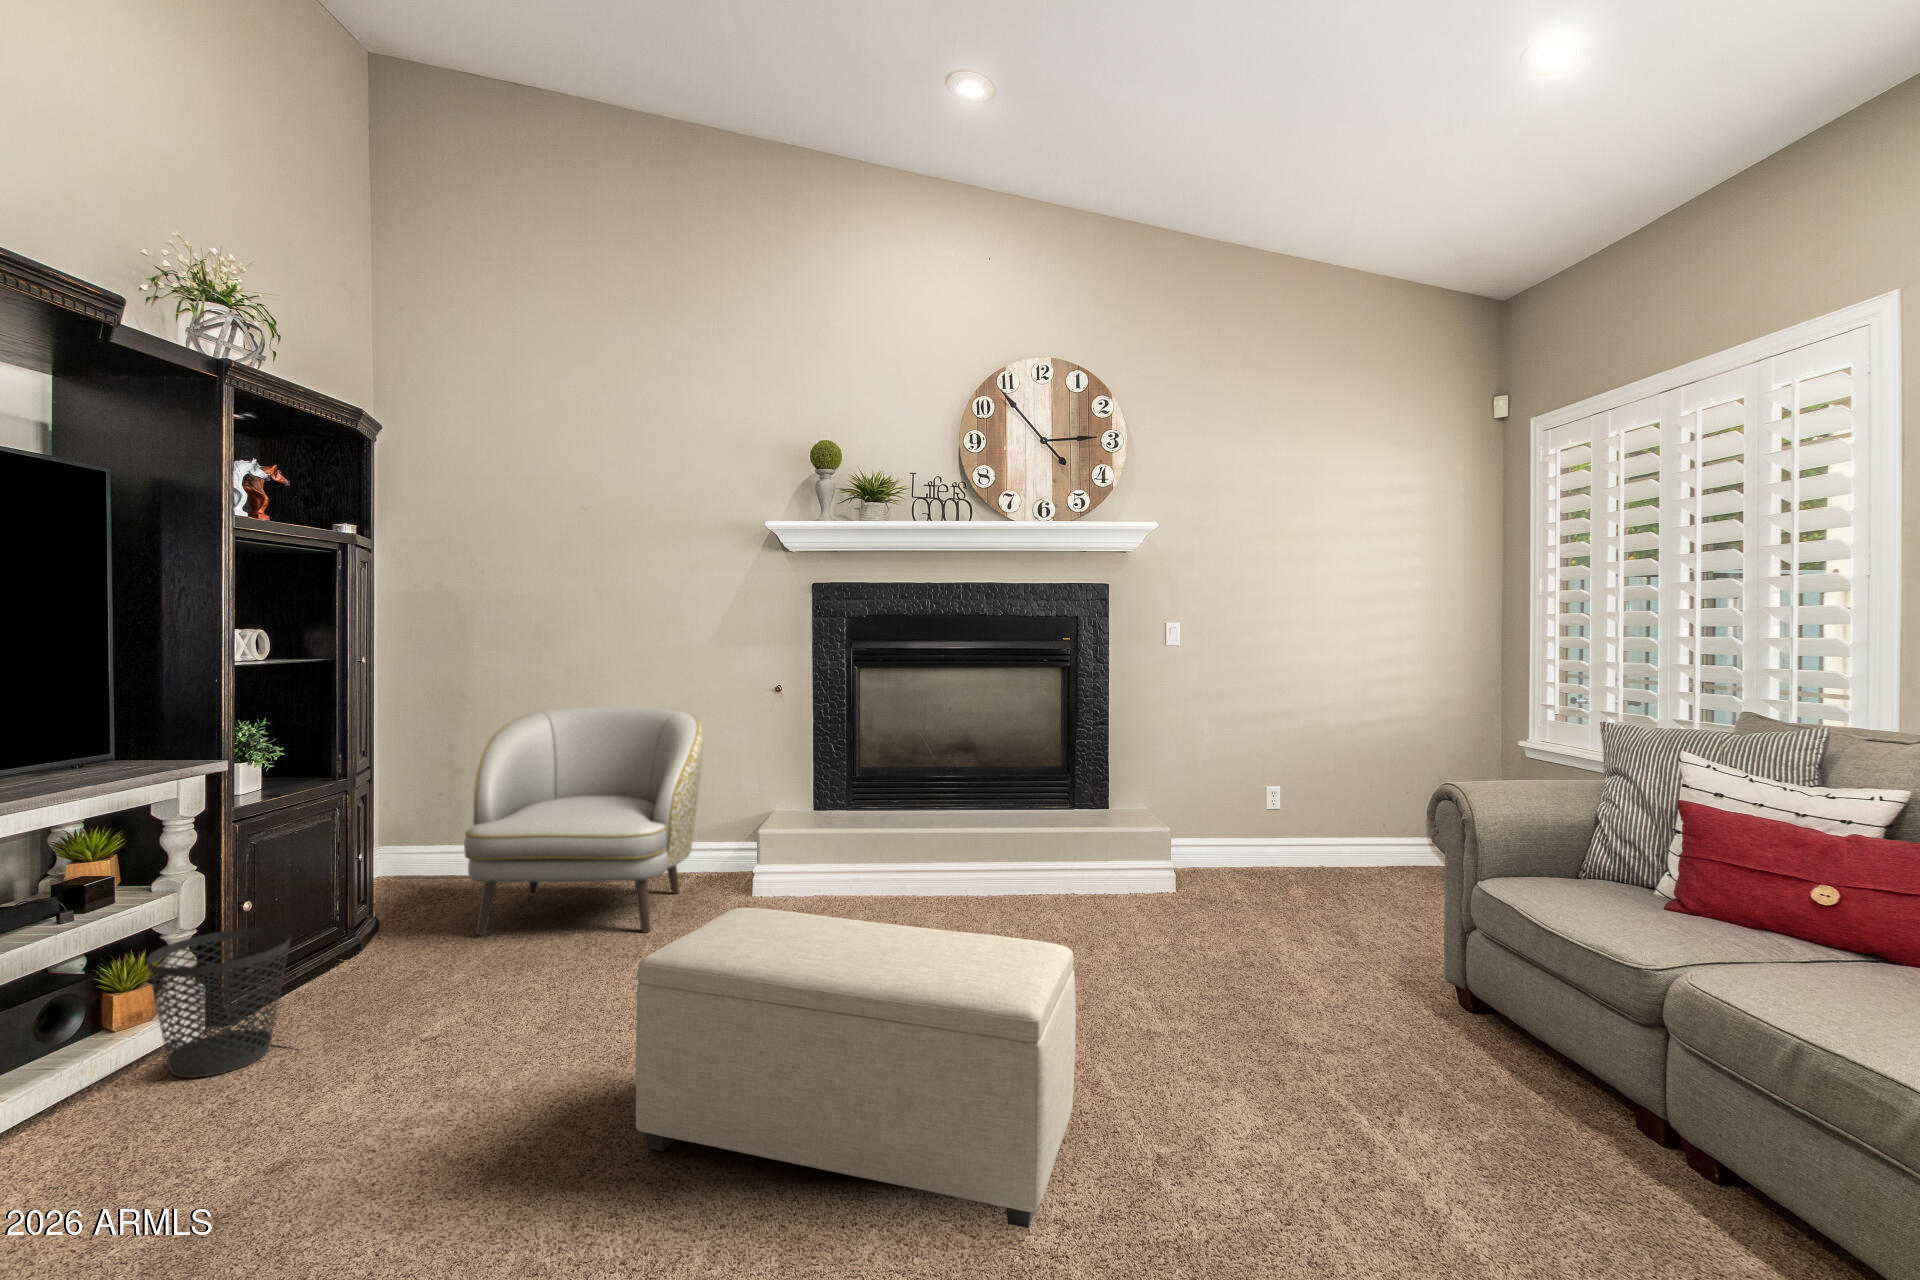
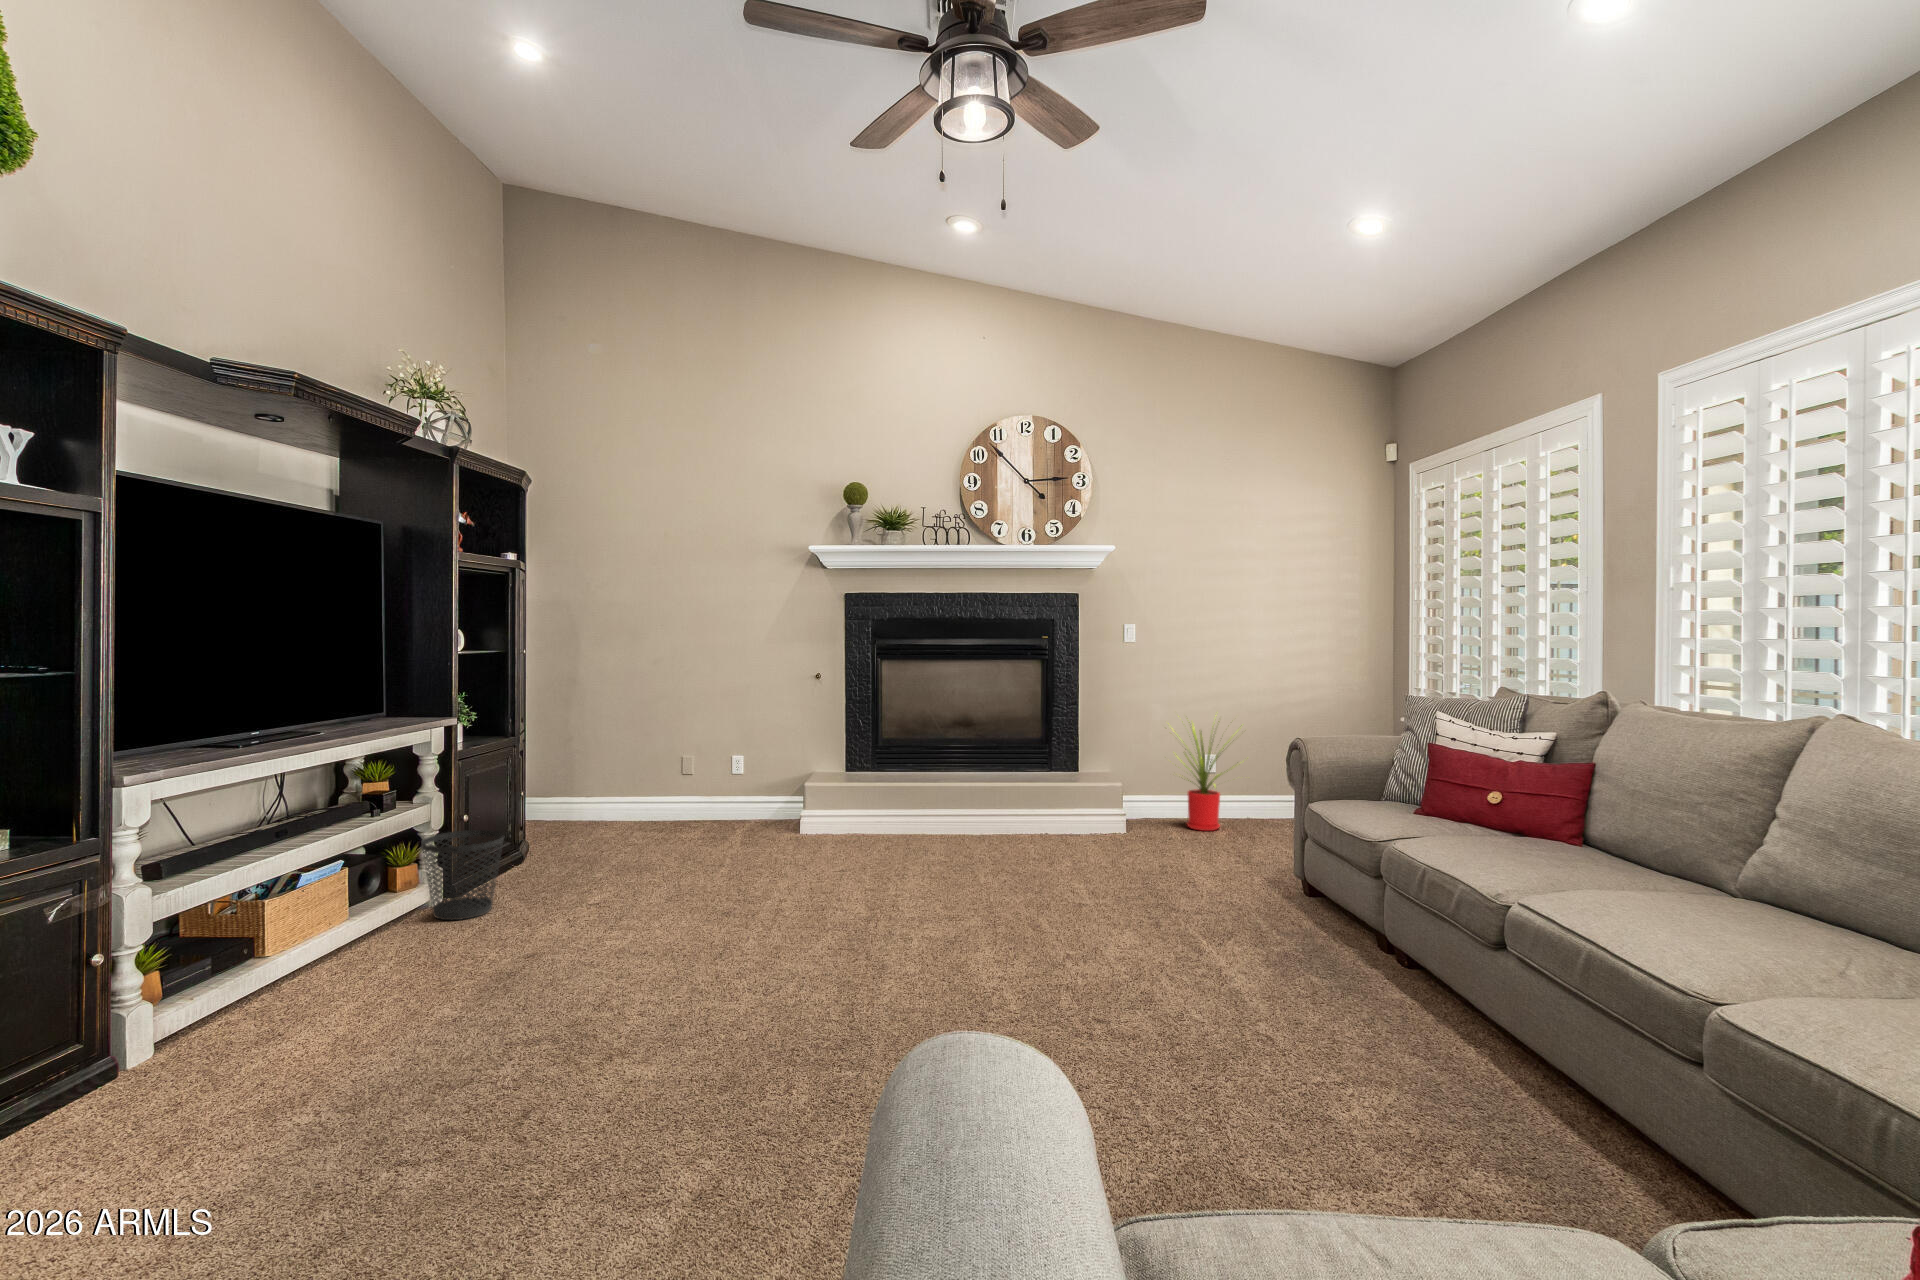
armchair: present [464,706,703,935] -> none [594,689,762,854]
house plant: none [1218,733,1338,889] -> present [1168,721,1236,831]
ottoman: present [636,908,1076,1228] -> none [746,812,1019,982]

